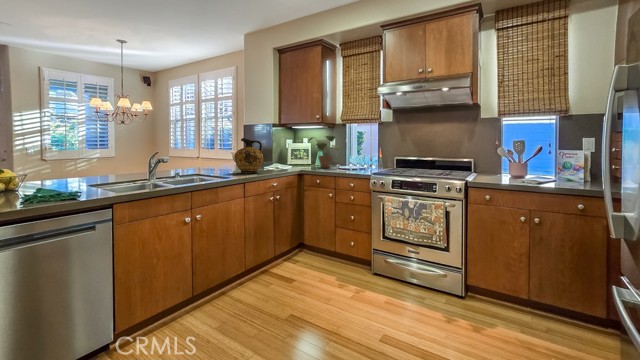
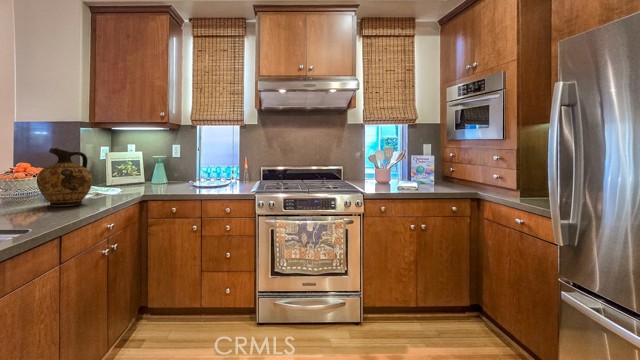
potted plant: present [309,136,339,168] -> none [150,142,200,188]

